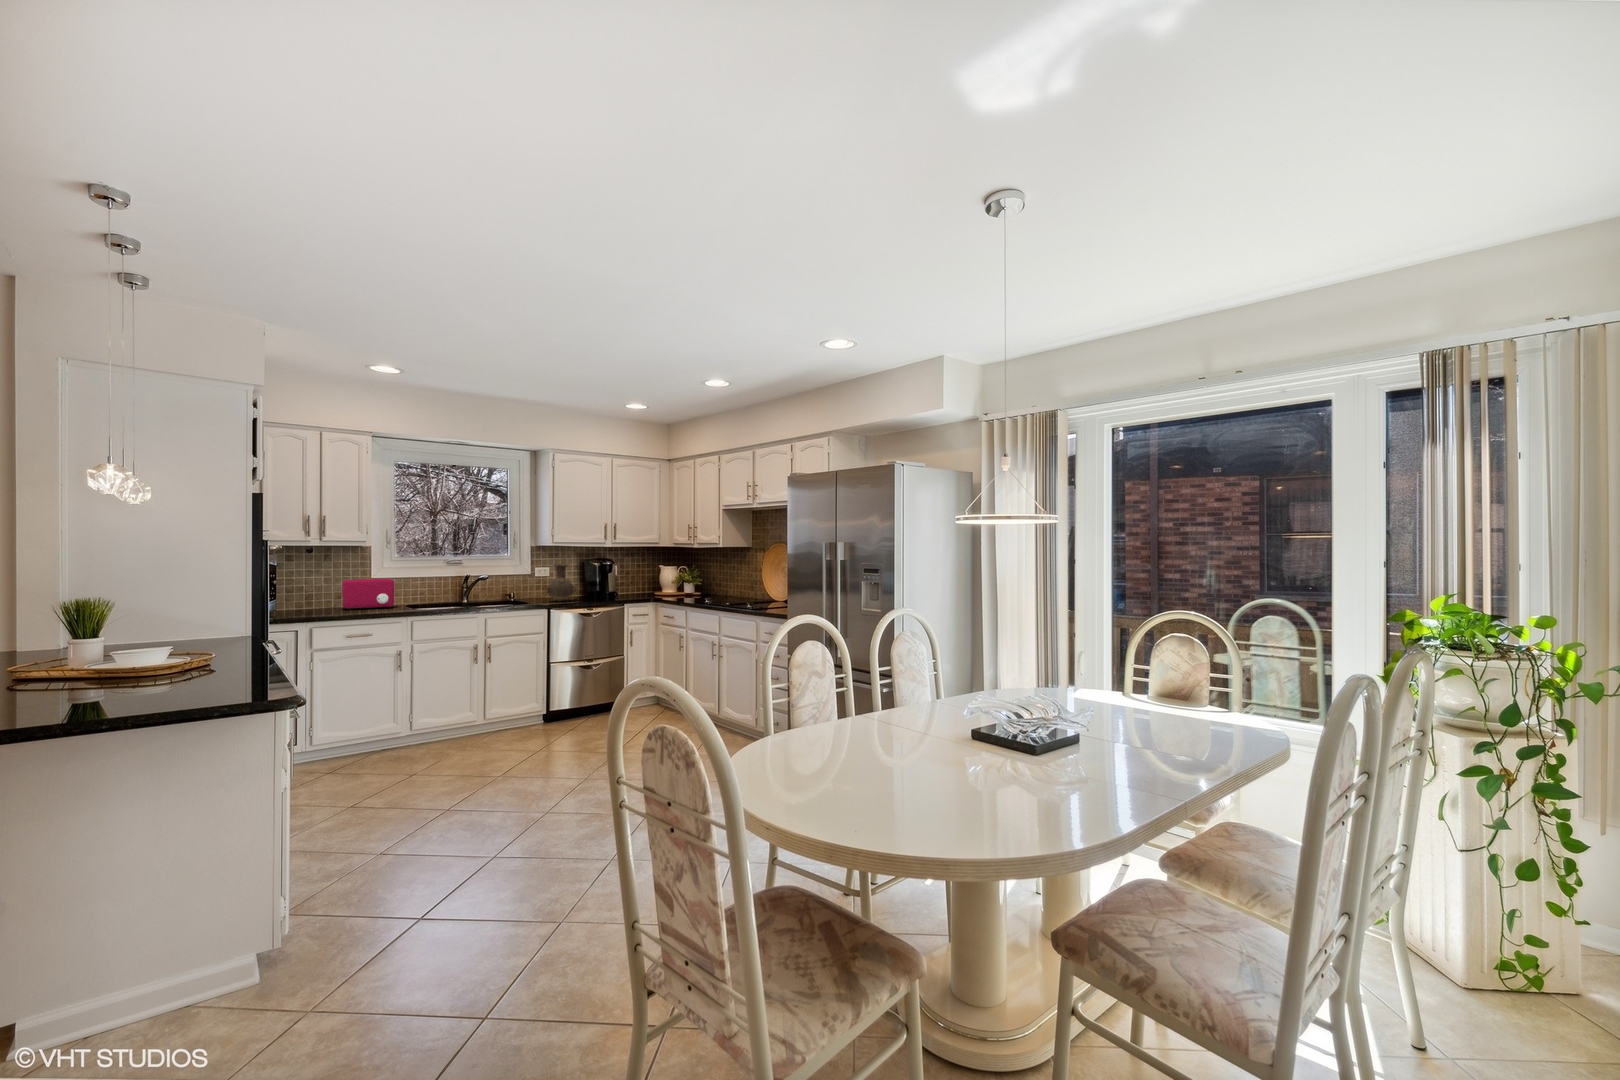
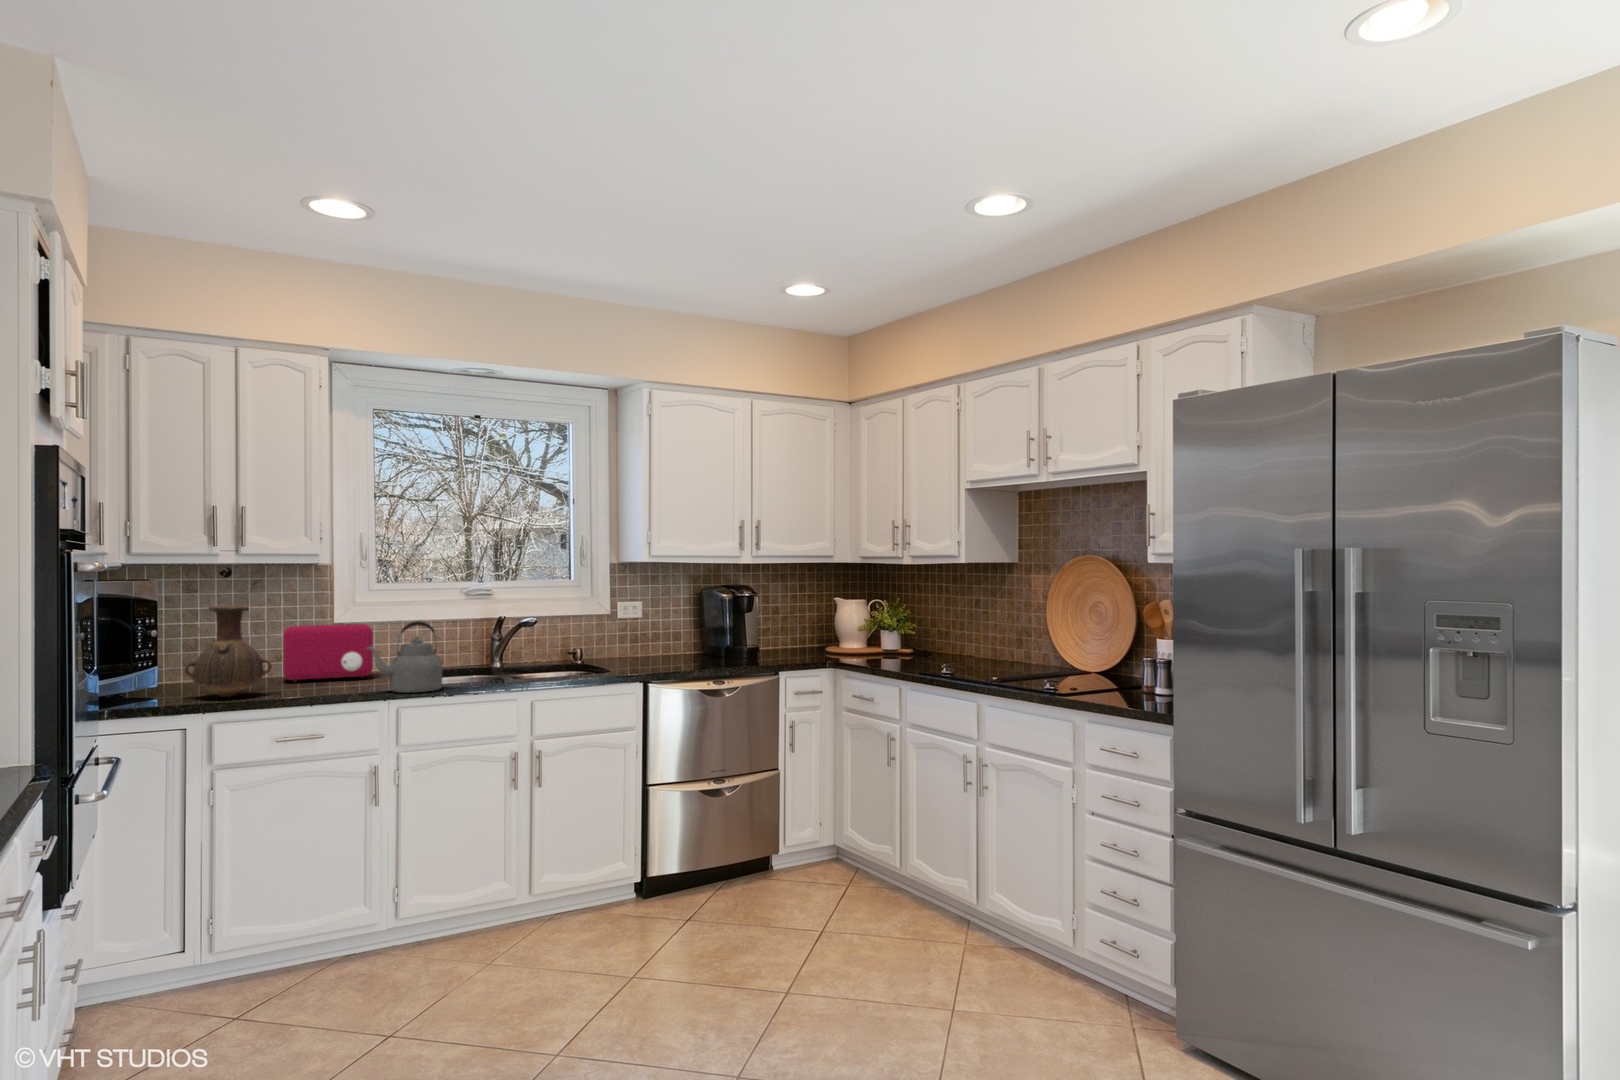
vase: present [545,564,576,601] -> present [184,605,272,697]
kettle: none [395,576,438,613] -> present [365,621,442,693]

